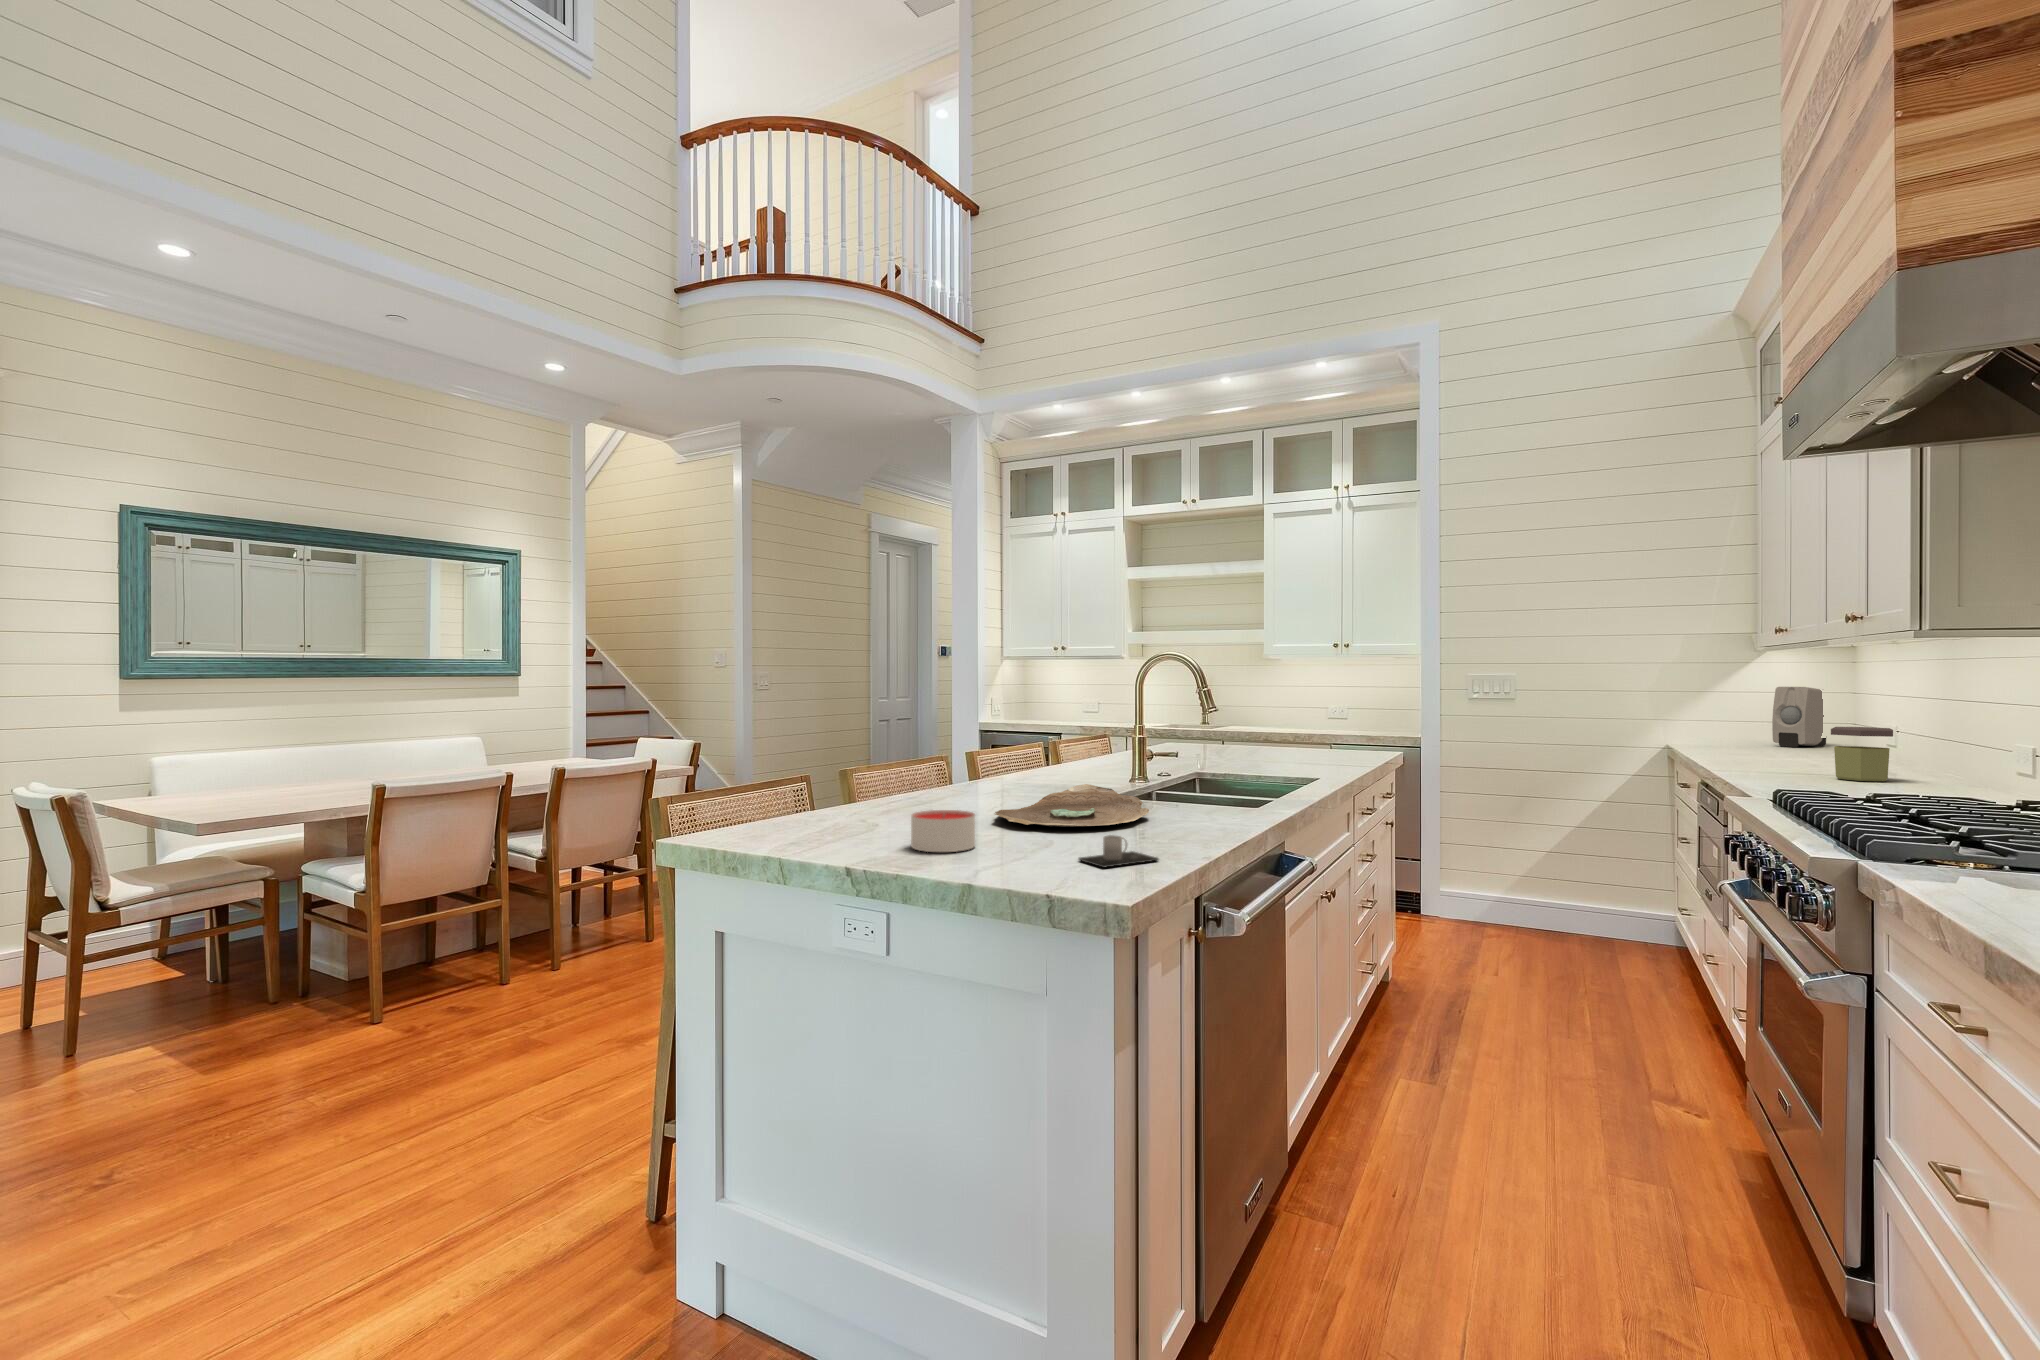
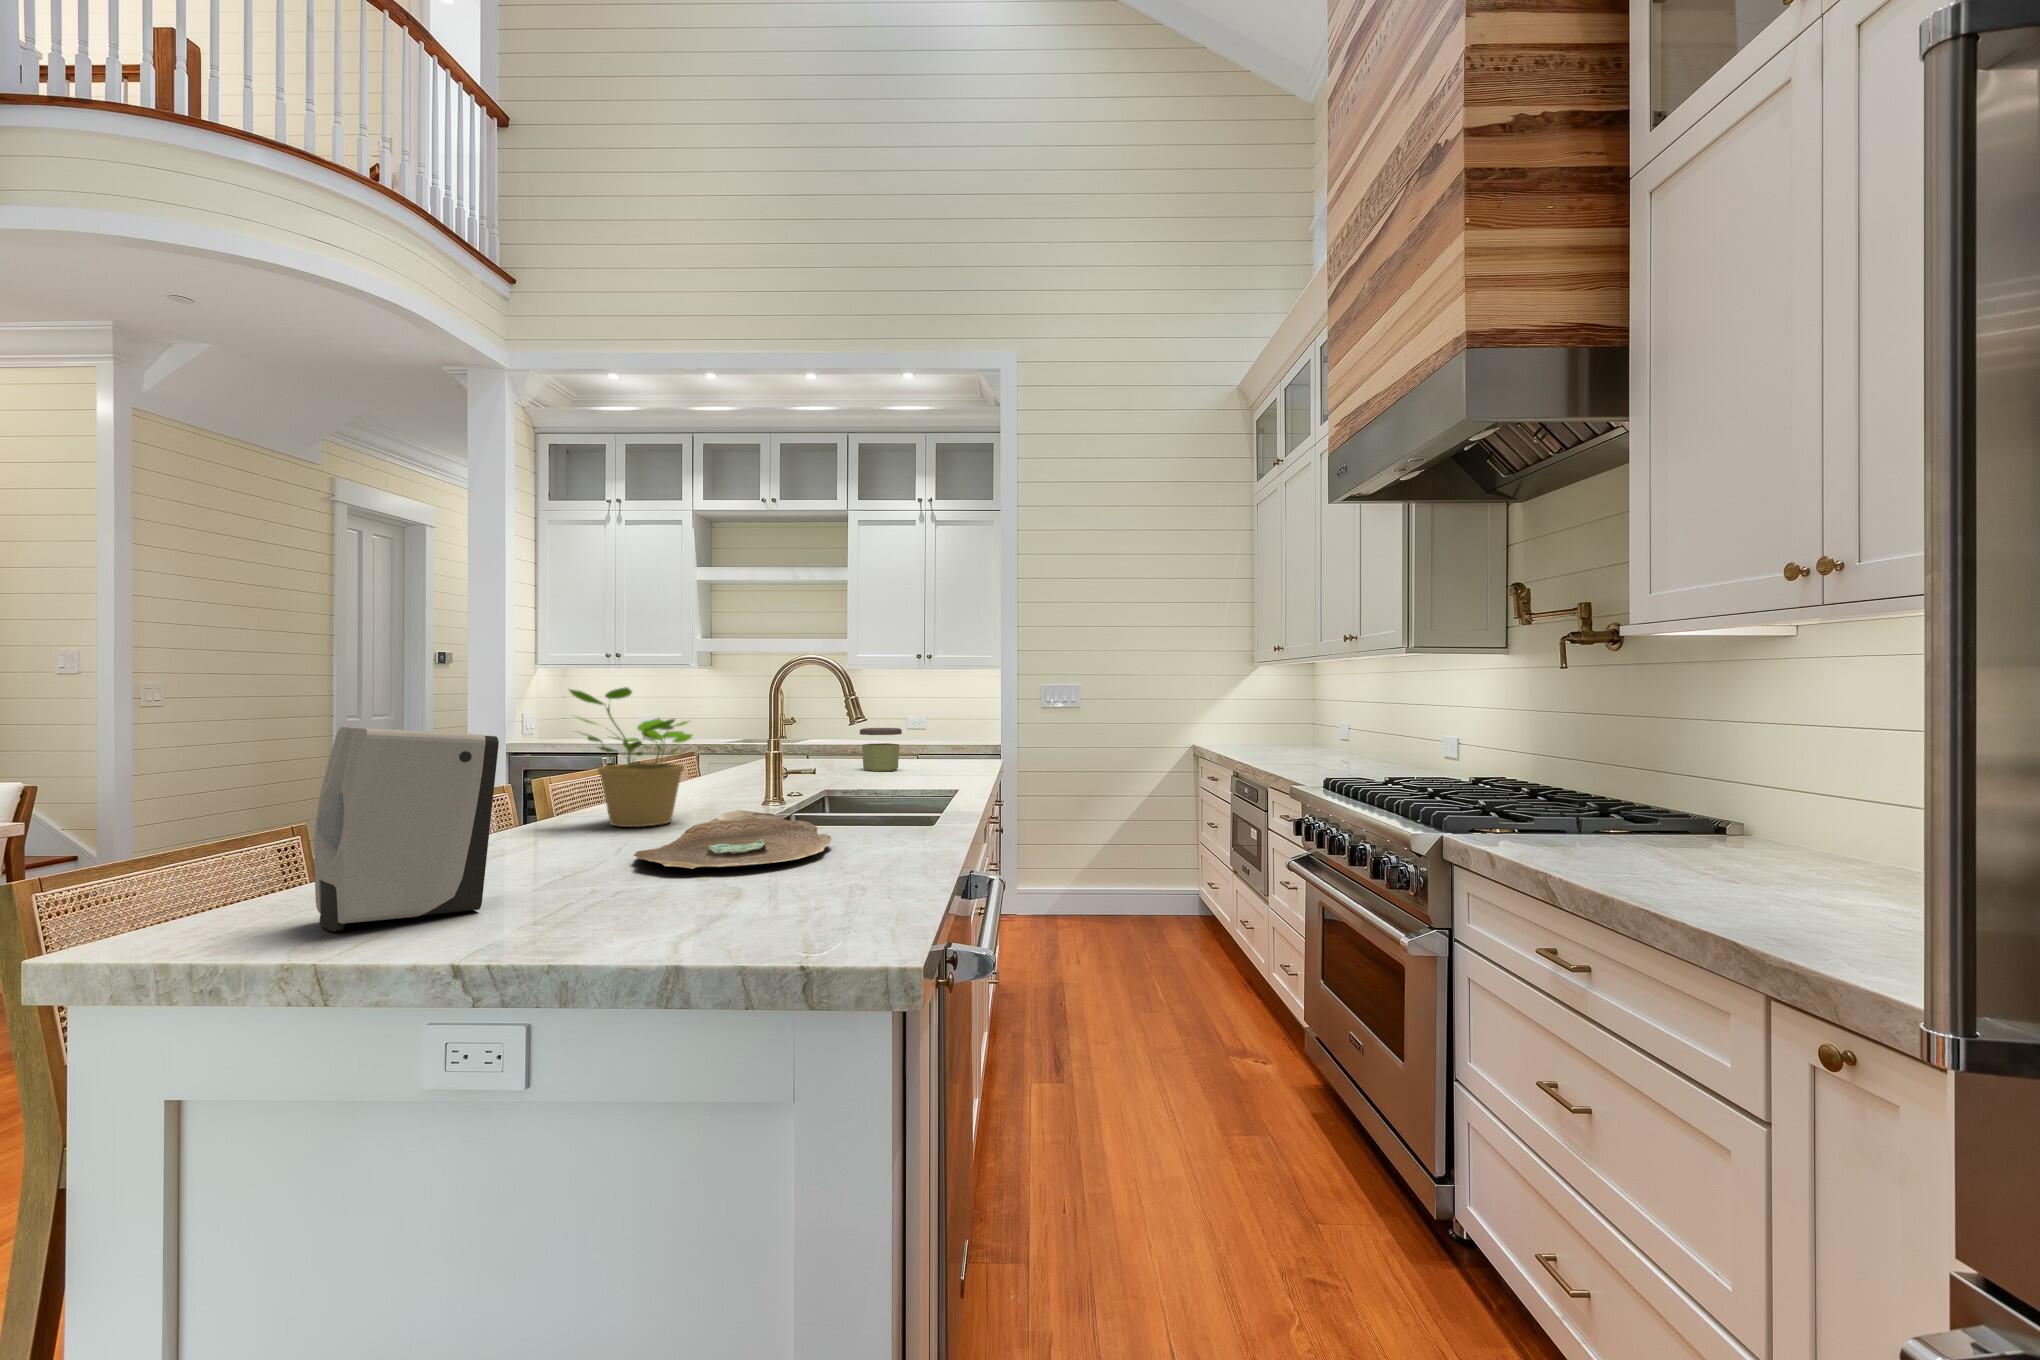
potted plant: none [970,683,1062,793] -> present [570,688,692,827]
soap dispenser: present [1772,687,1826,747] -> present [314,727,499,932]
jar: present [1831,727,1893,781] -> present [860,728,902,771]
candle: present [911,810,975,852] -> none [539,859,639,923]
mug: present [1079,835,1159,867] -> none [798,874,896,917]

